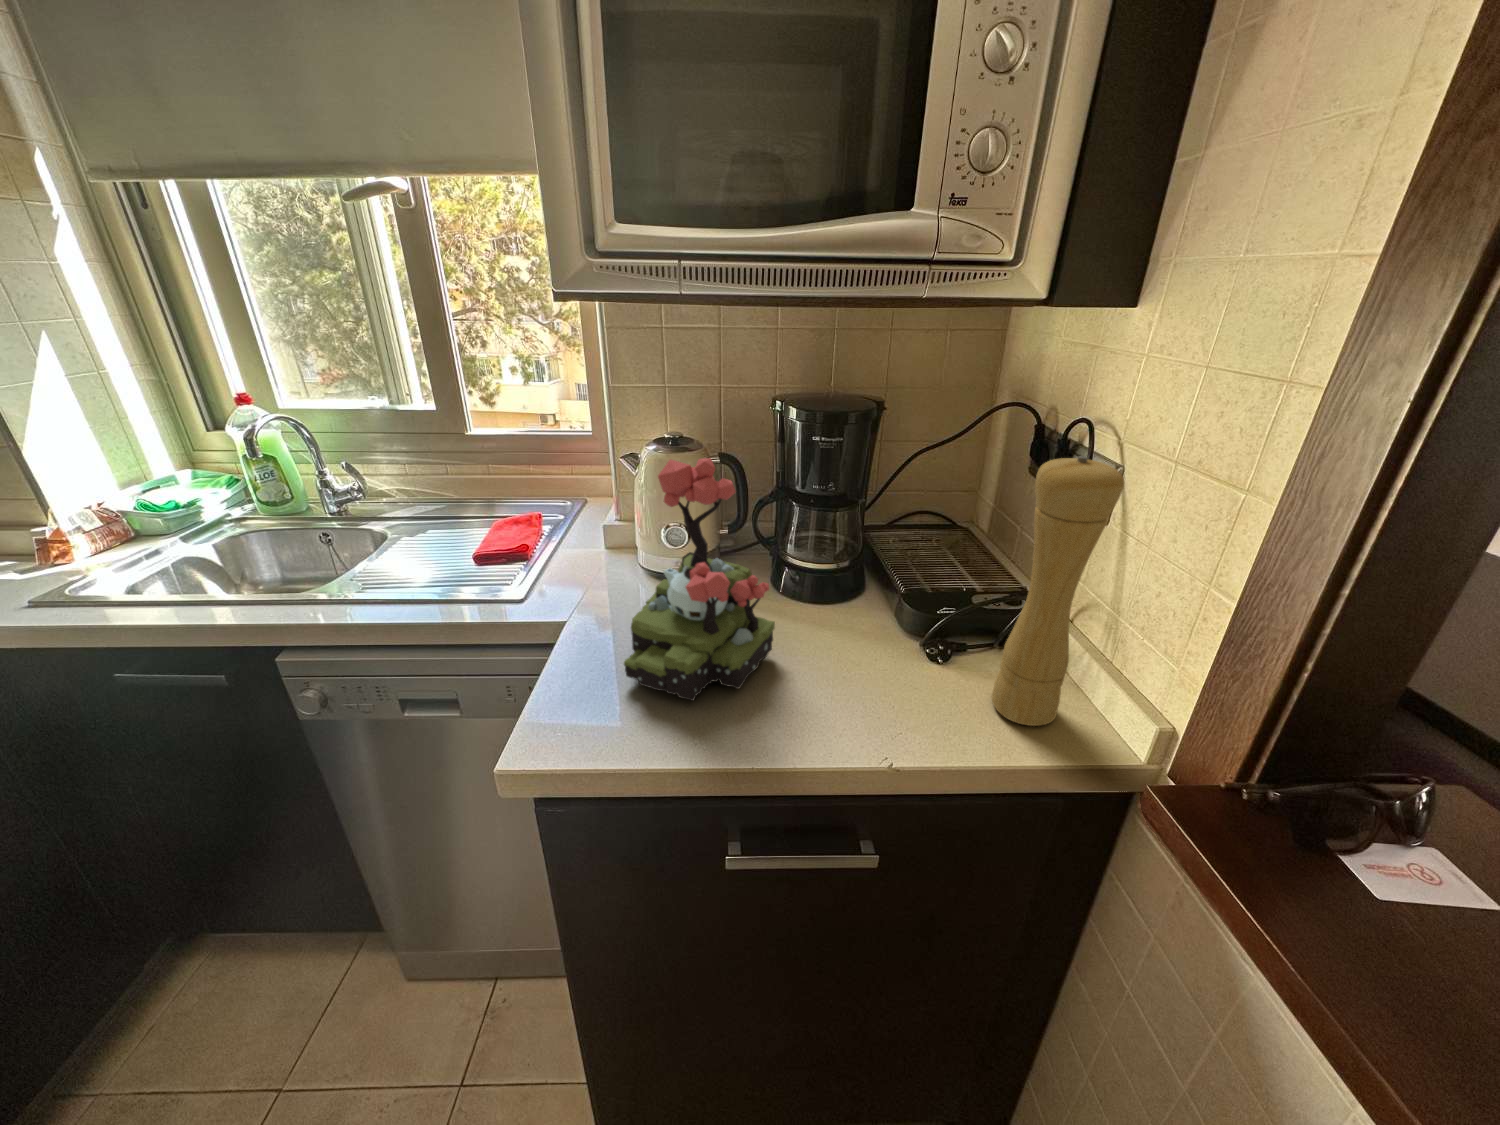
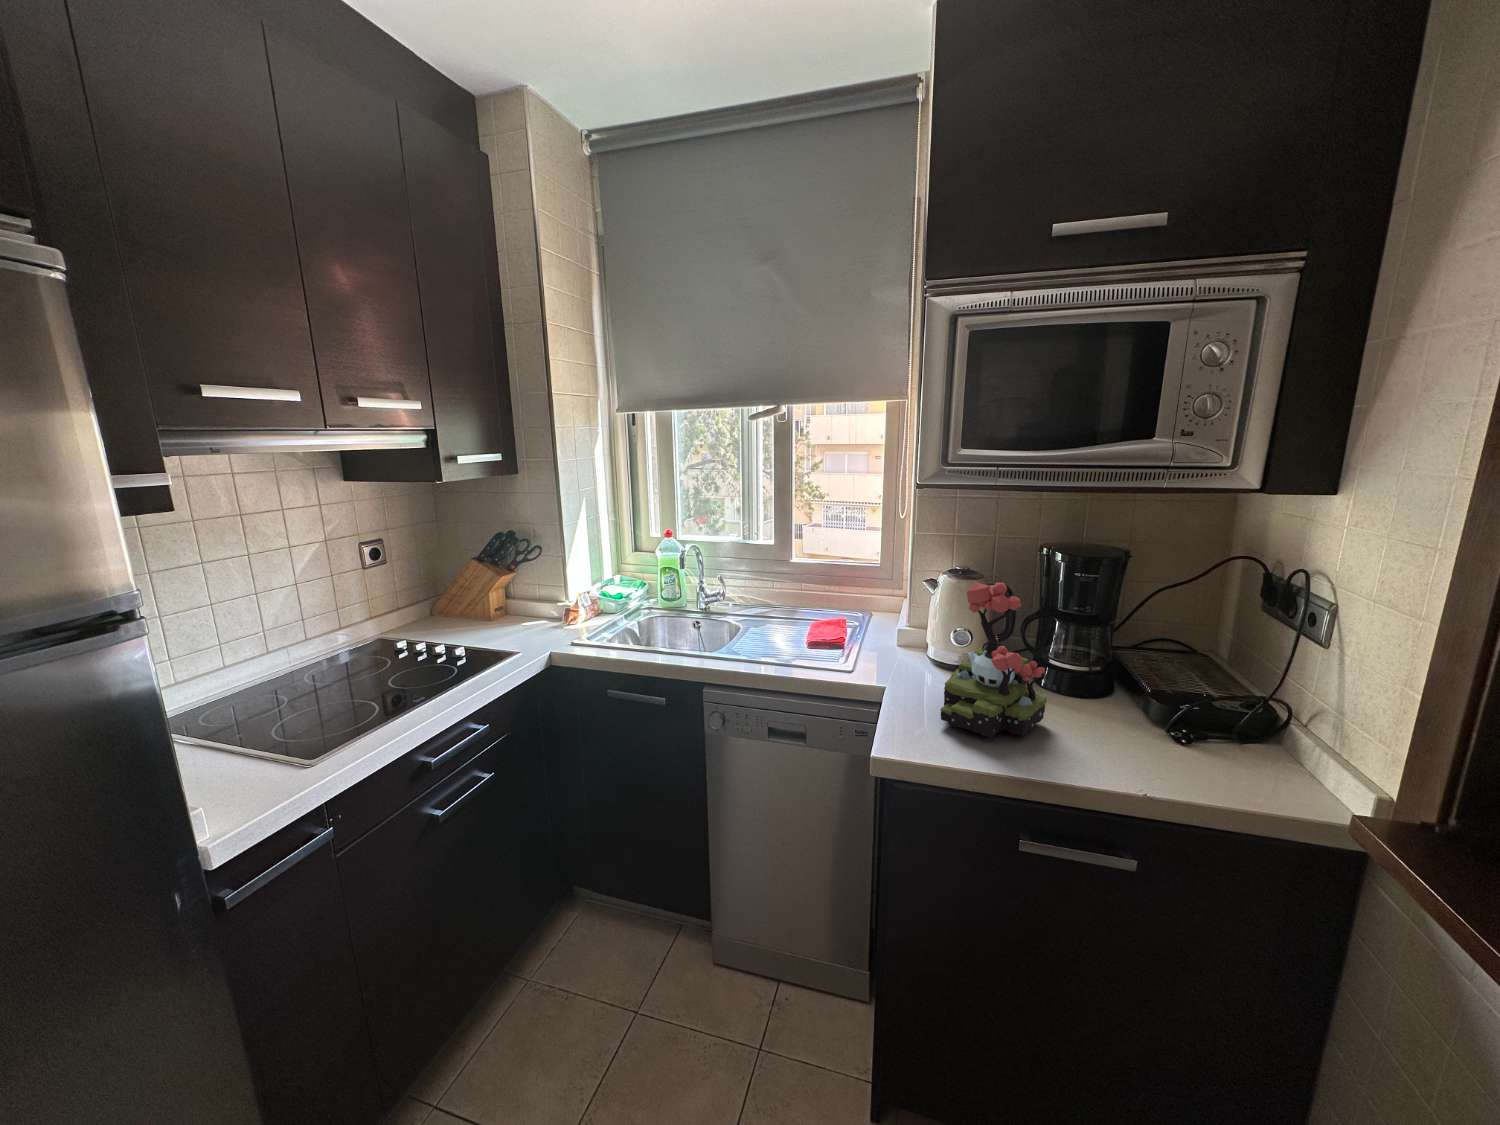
pepper mill: present [992,456,1124,726] -> none [1228,591,1323,790]

